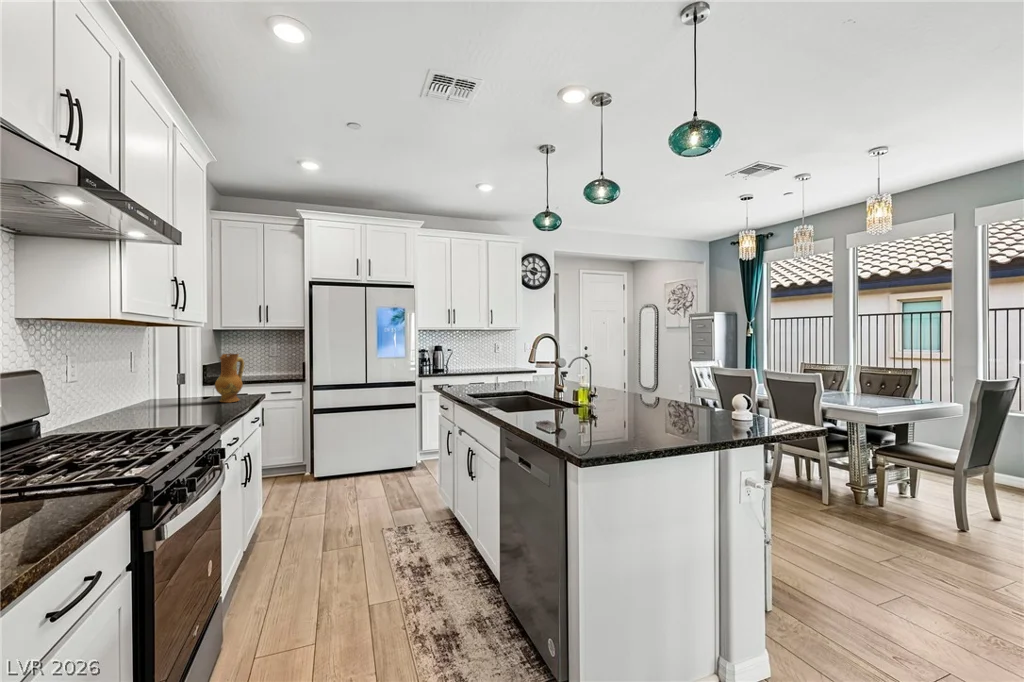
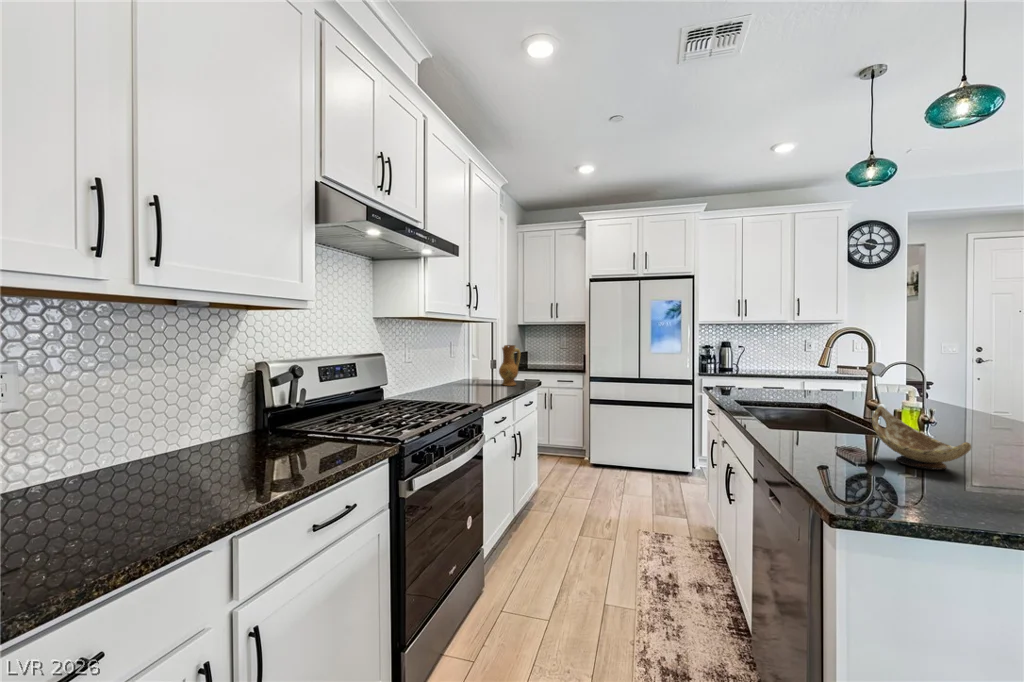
decorative bowl: none [571,387,619,424] -> present [872,406,971,470]

